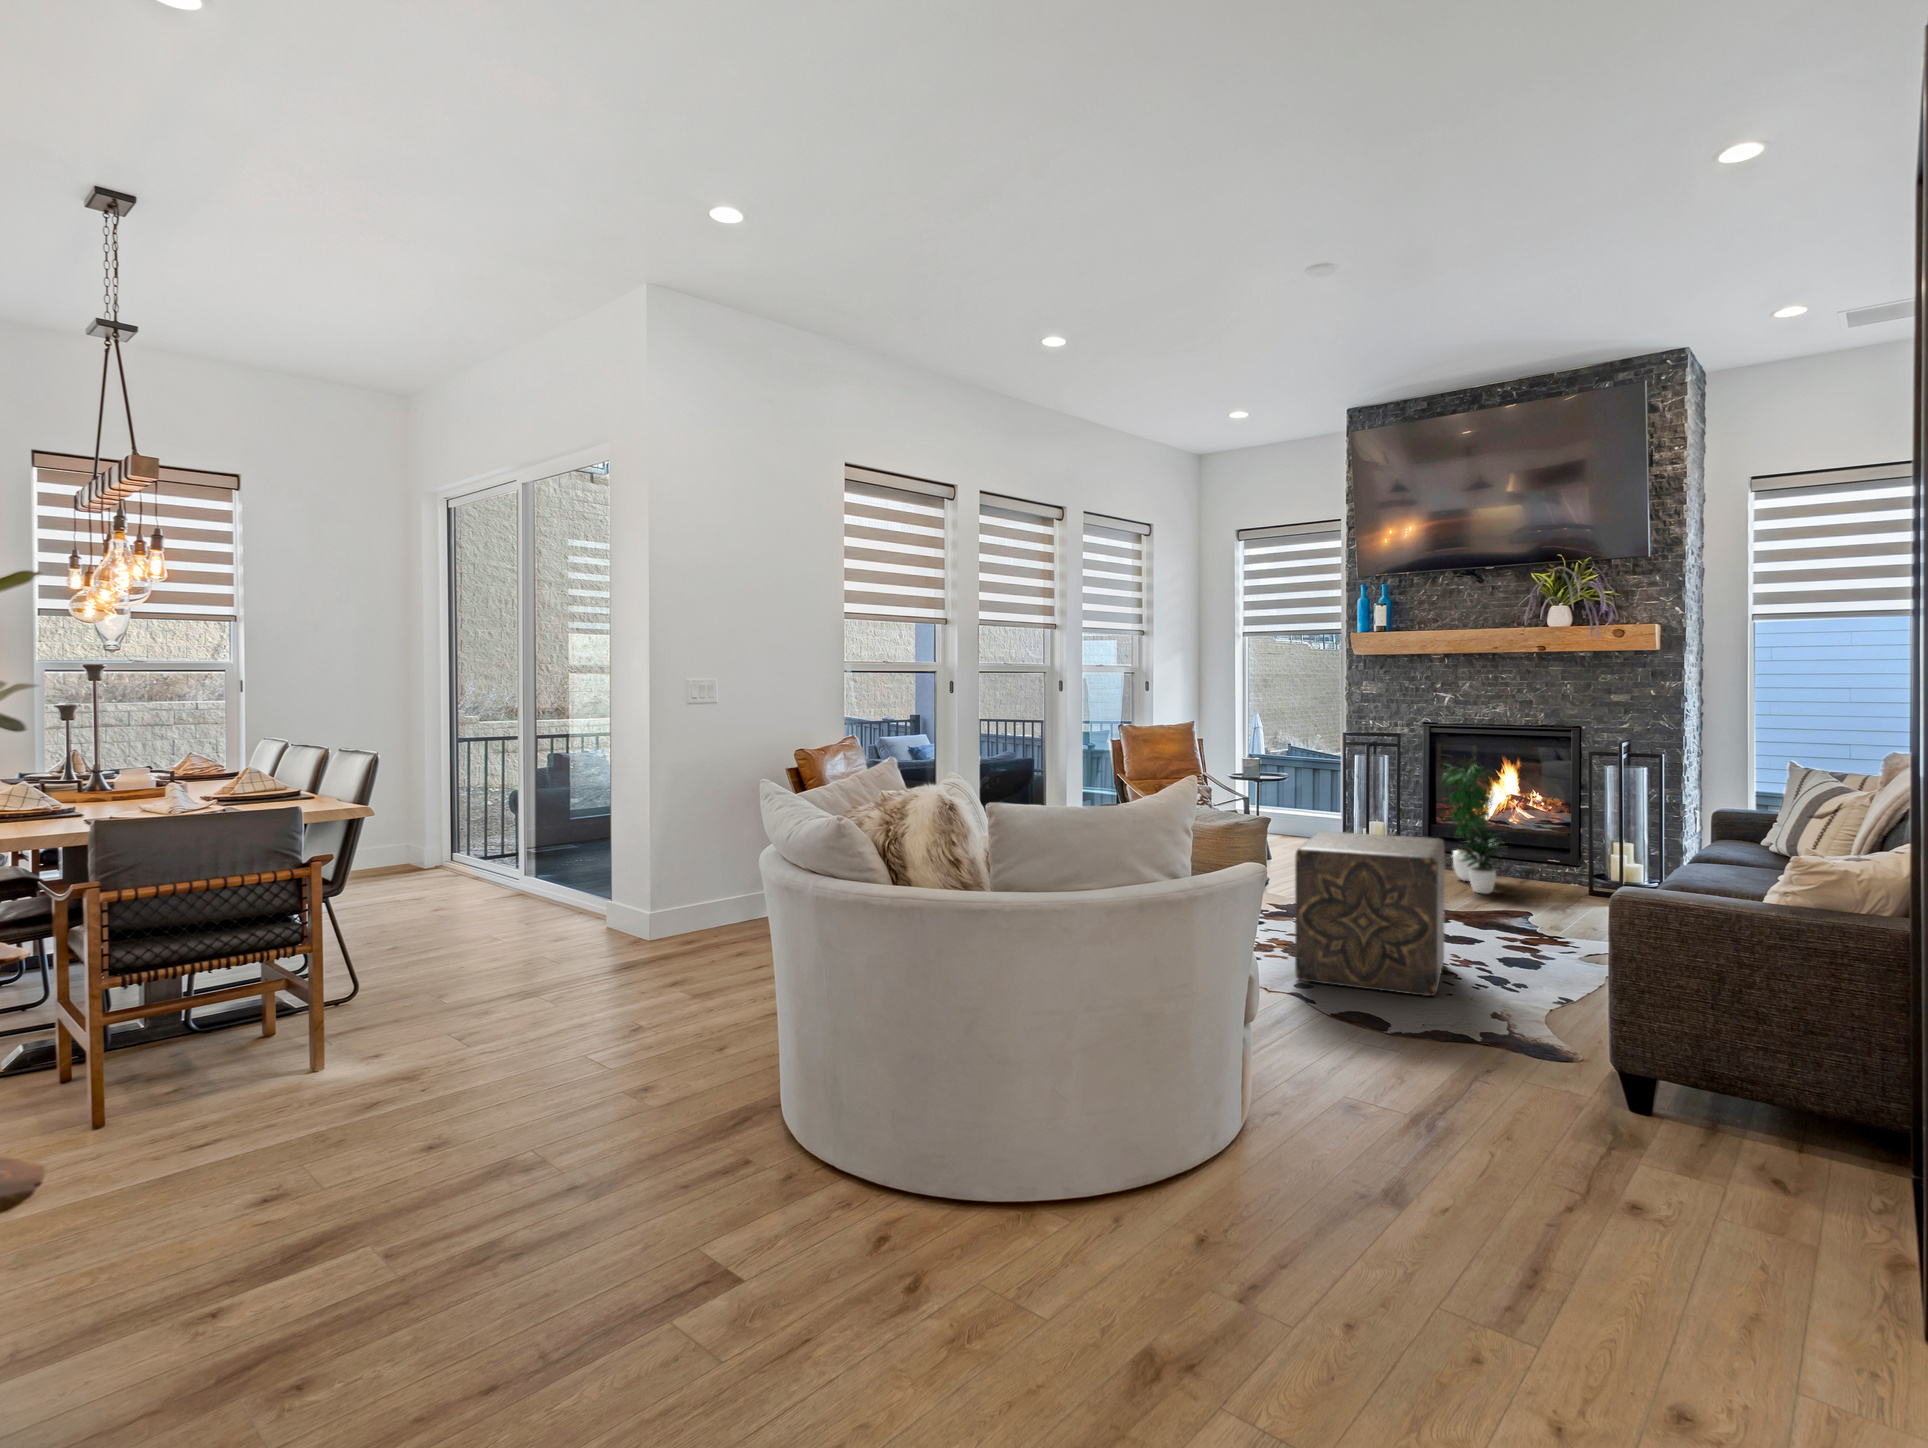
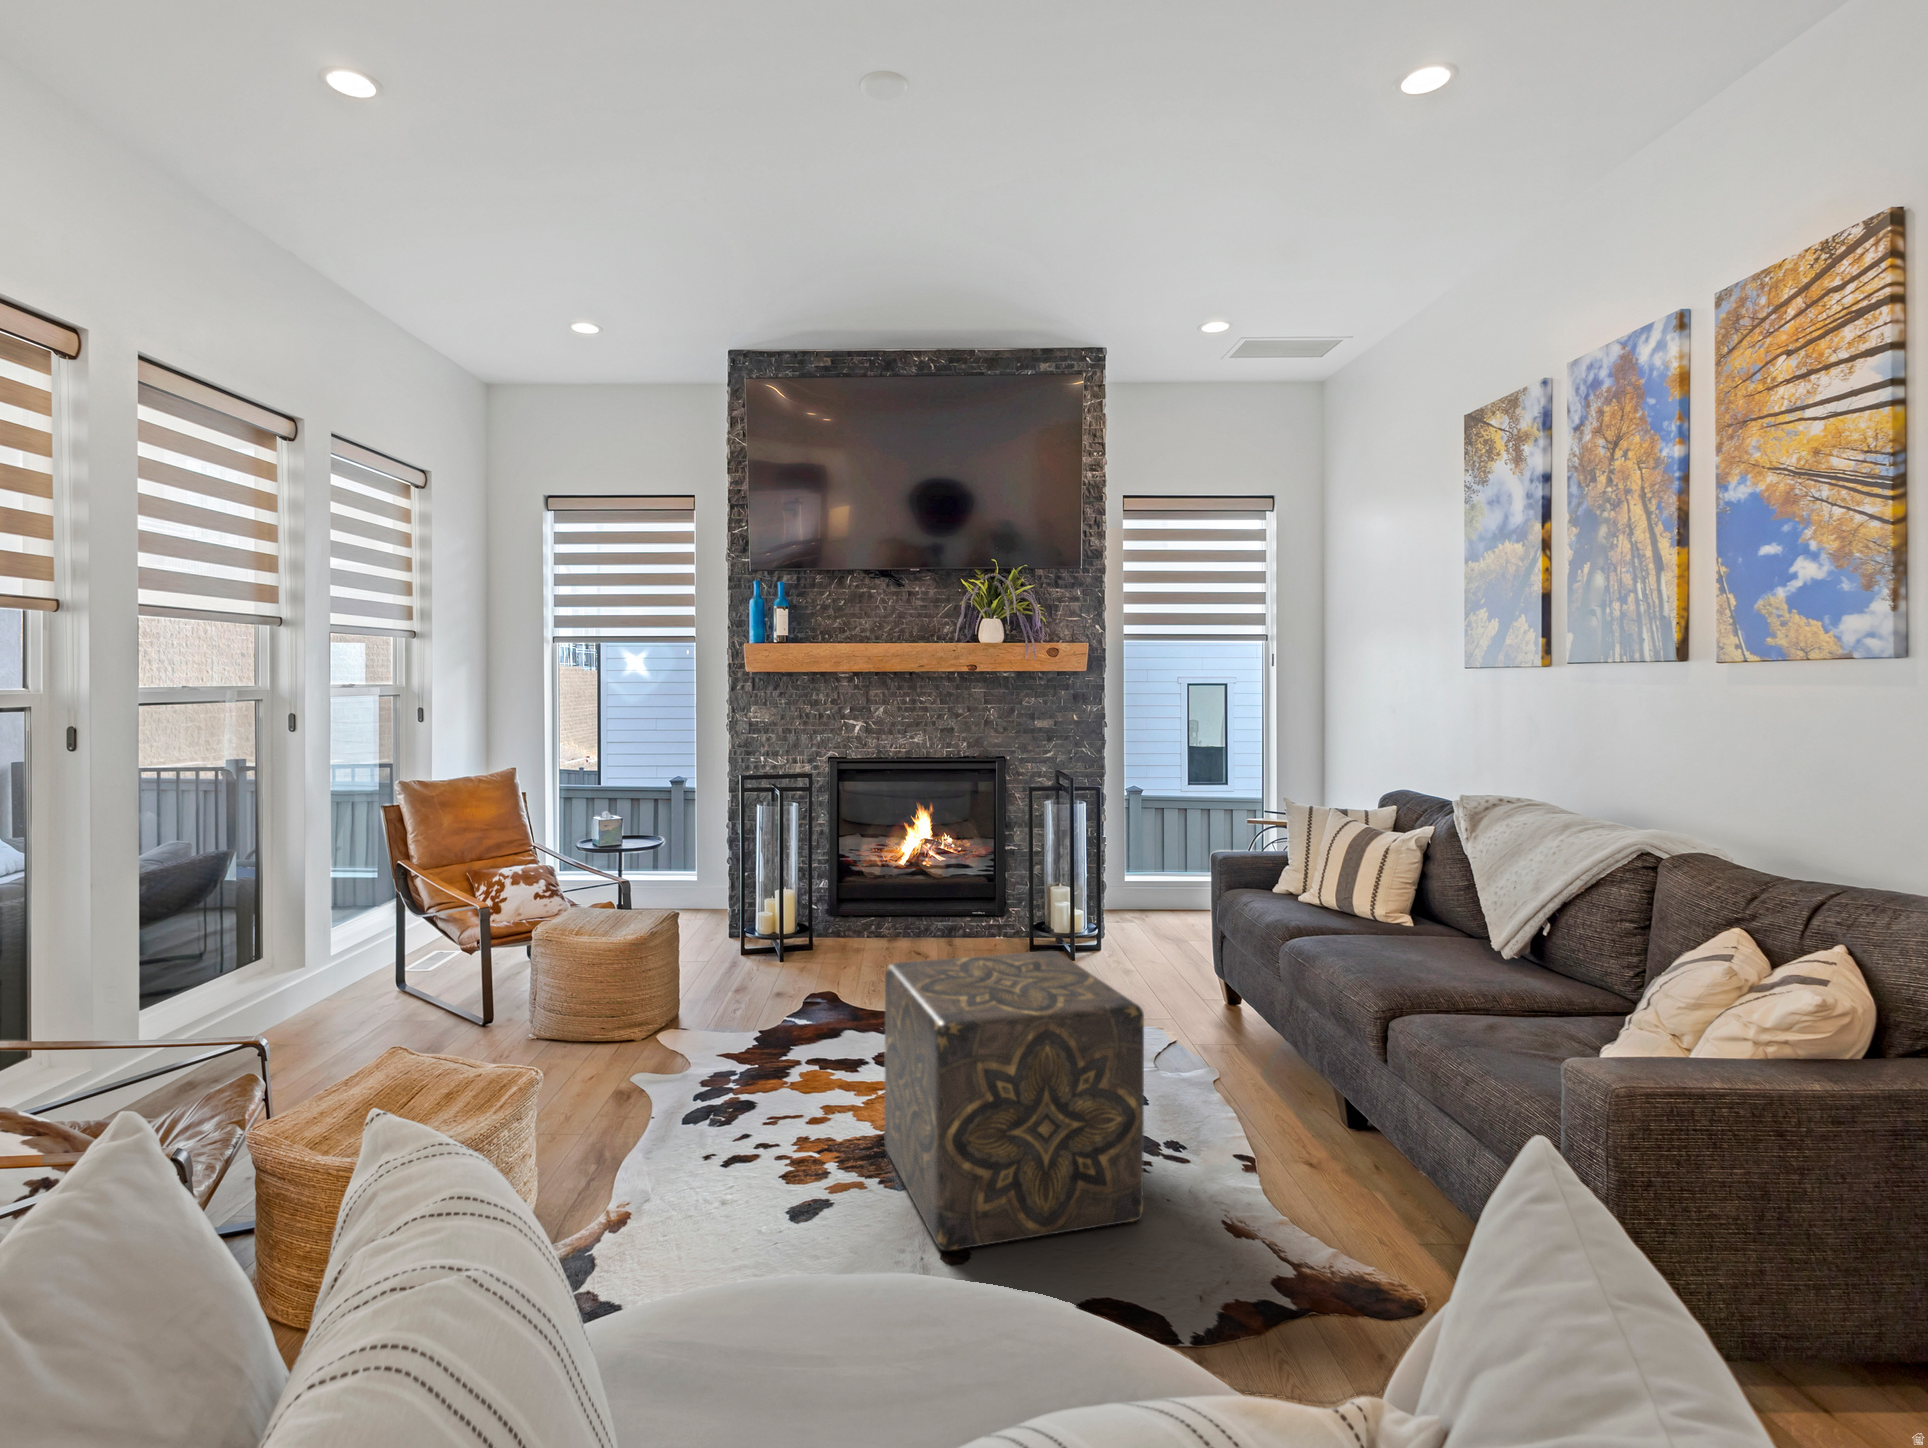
potted plant: present [1441,764,1506,893] -> none [862,795,965,970]

